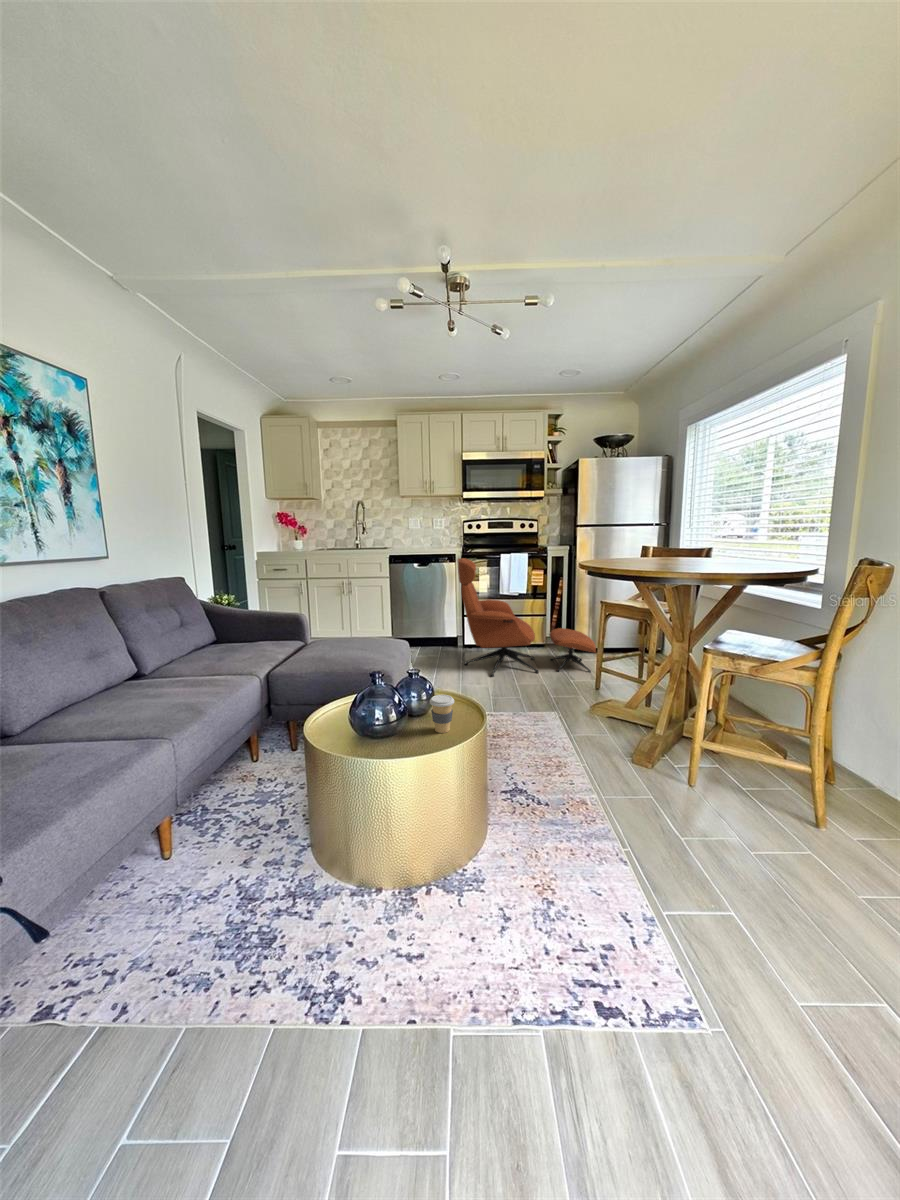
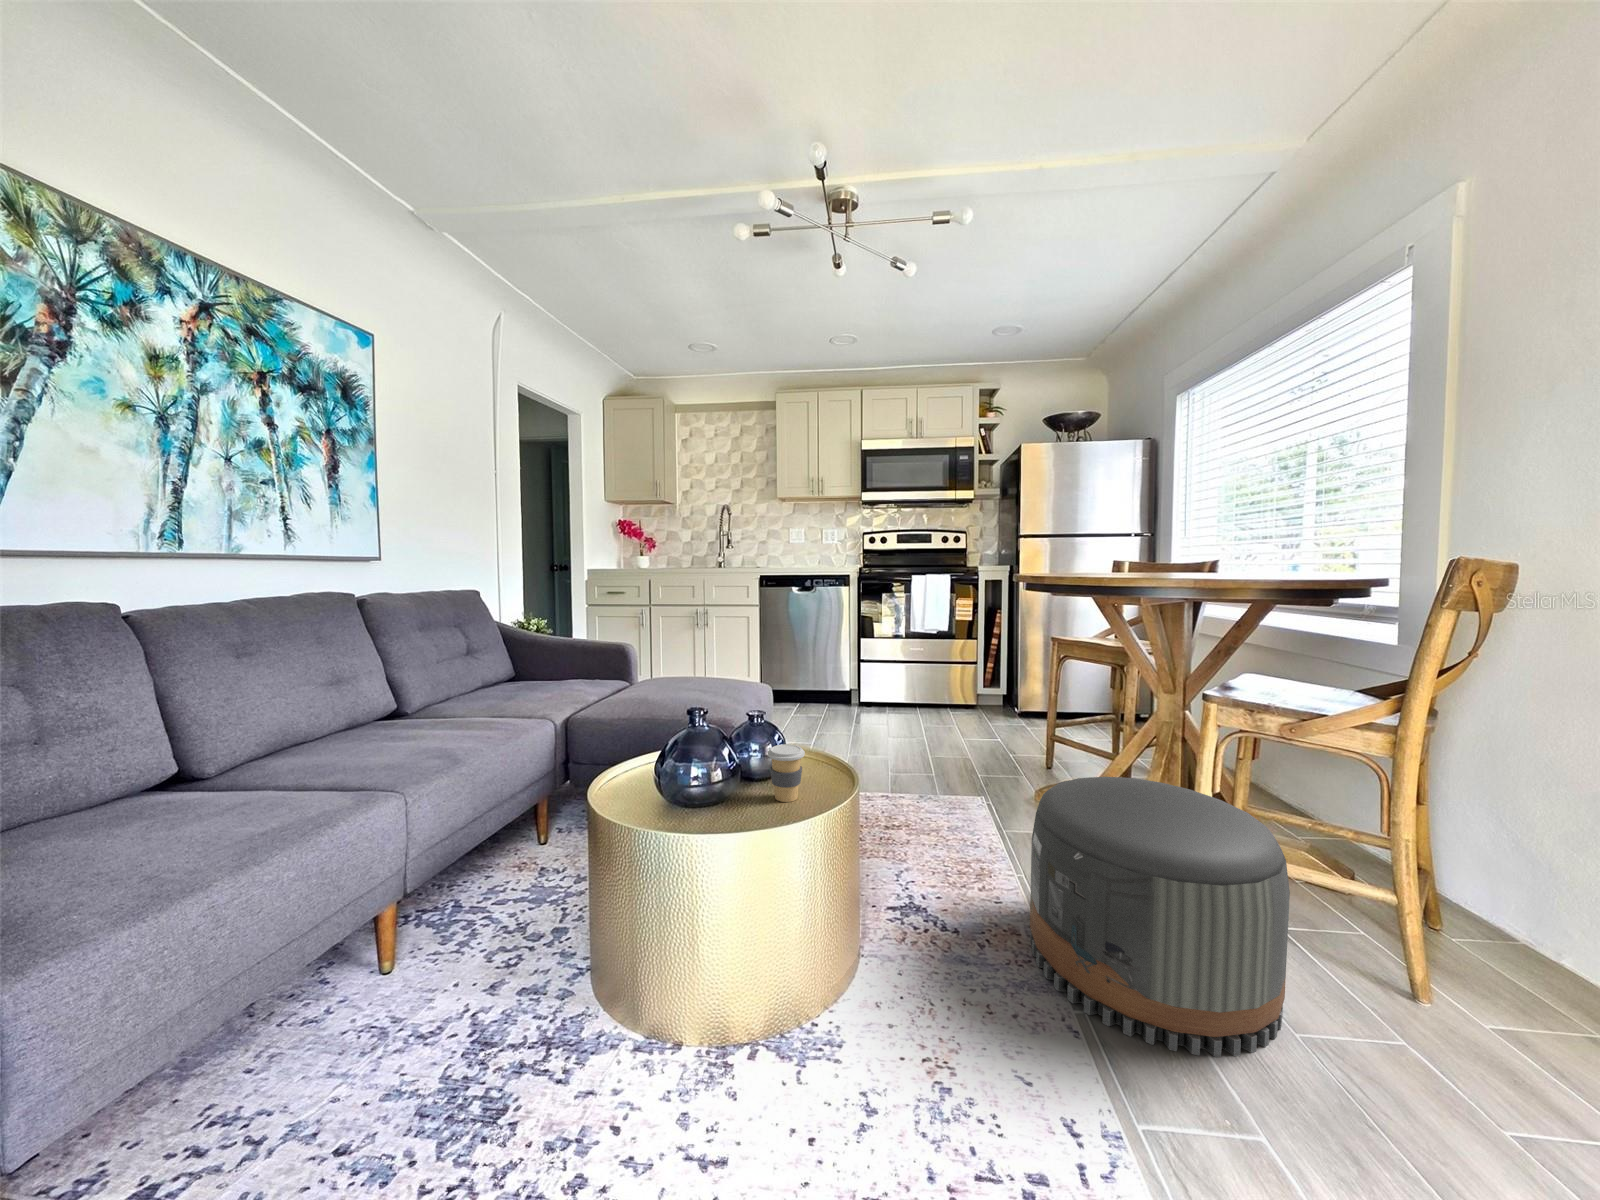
lounge chair: present [458,558,596,677] -> none [847,578,1044,743]
pouf: none [595,703,751,869] -> present [1030,777,1290,1057]

